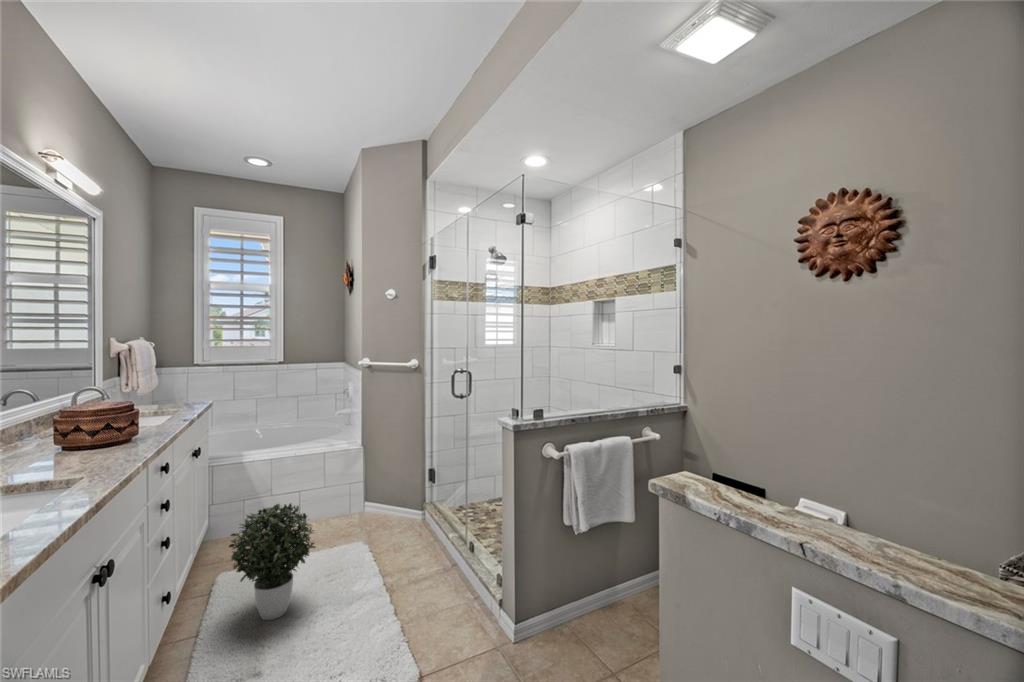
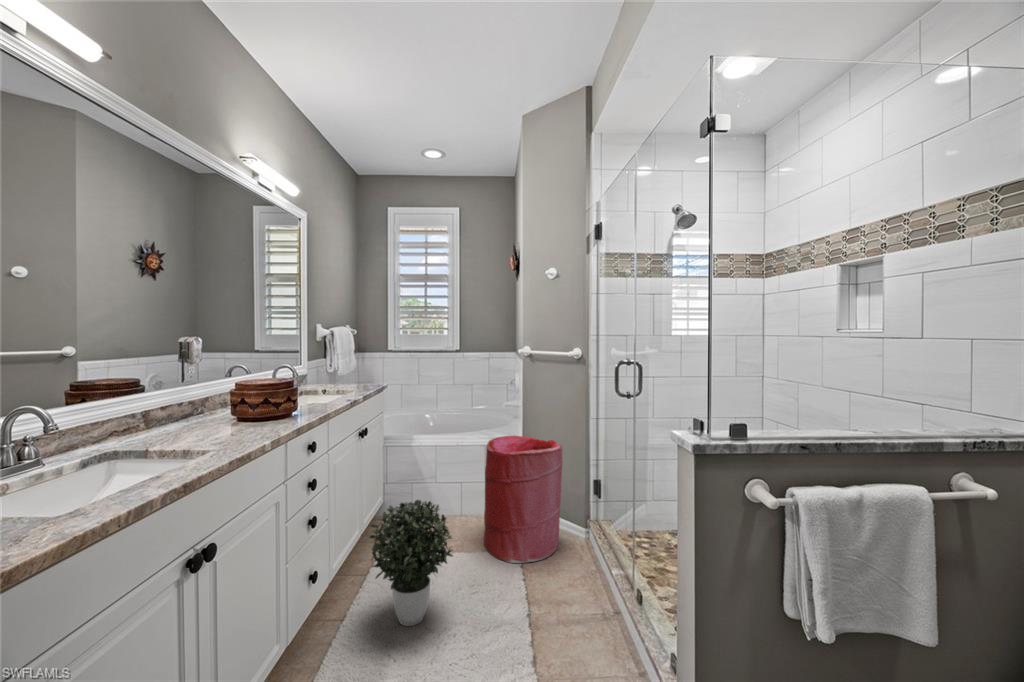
laundry hamper: none [330,439,402,551] -> present [484,435,563,563]

